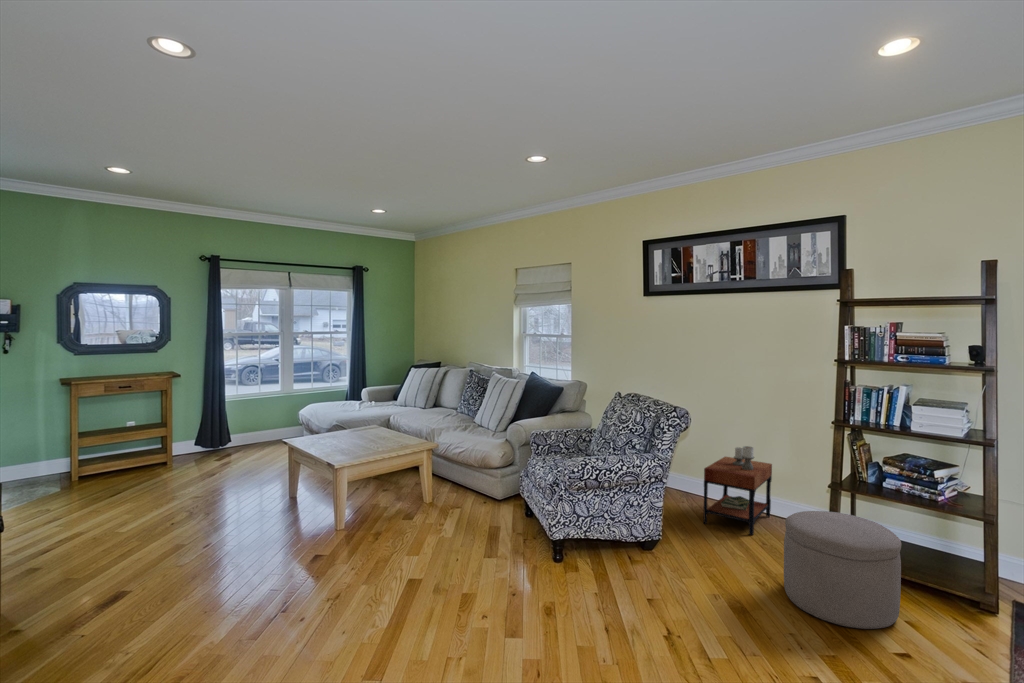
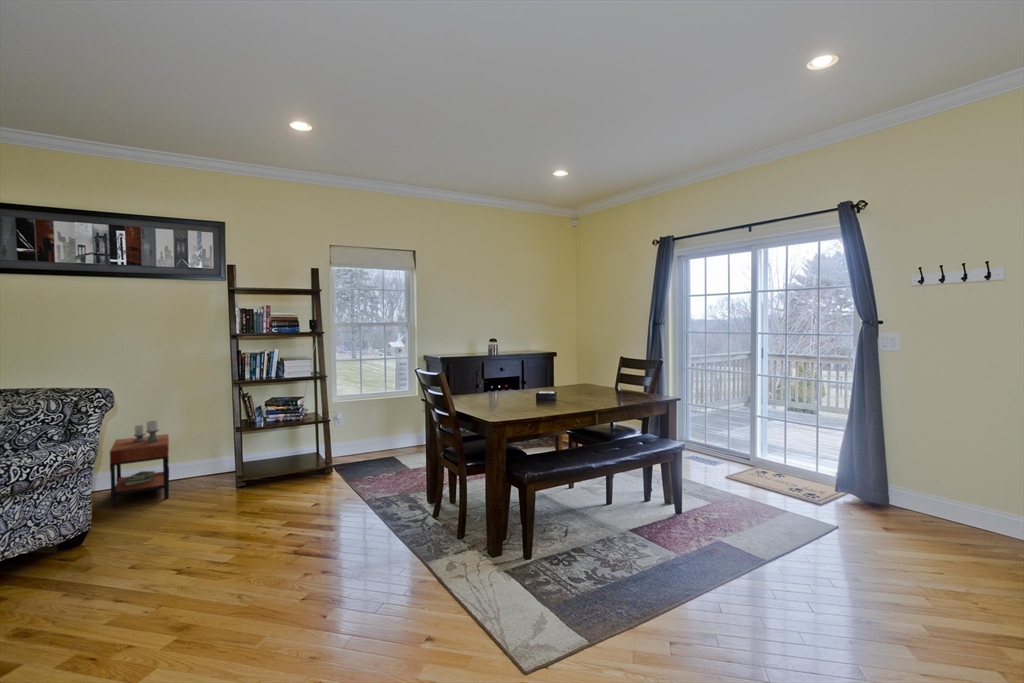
ottoman: present [784,511,901,629] -> none [226,443,306,519]

